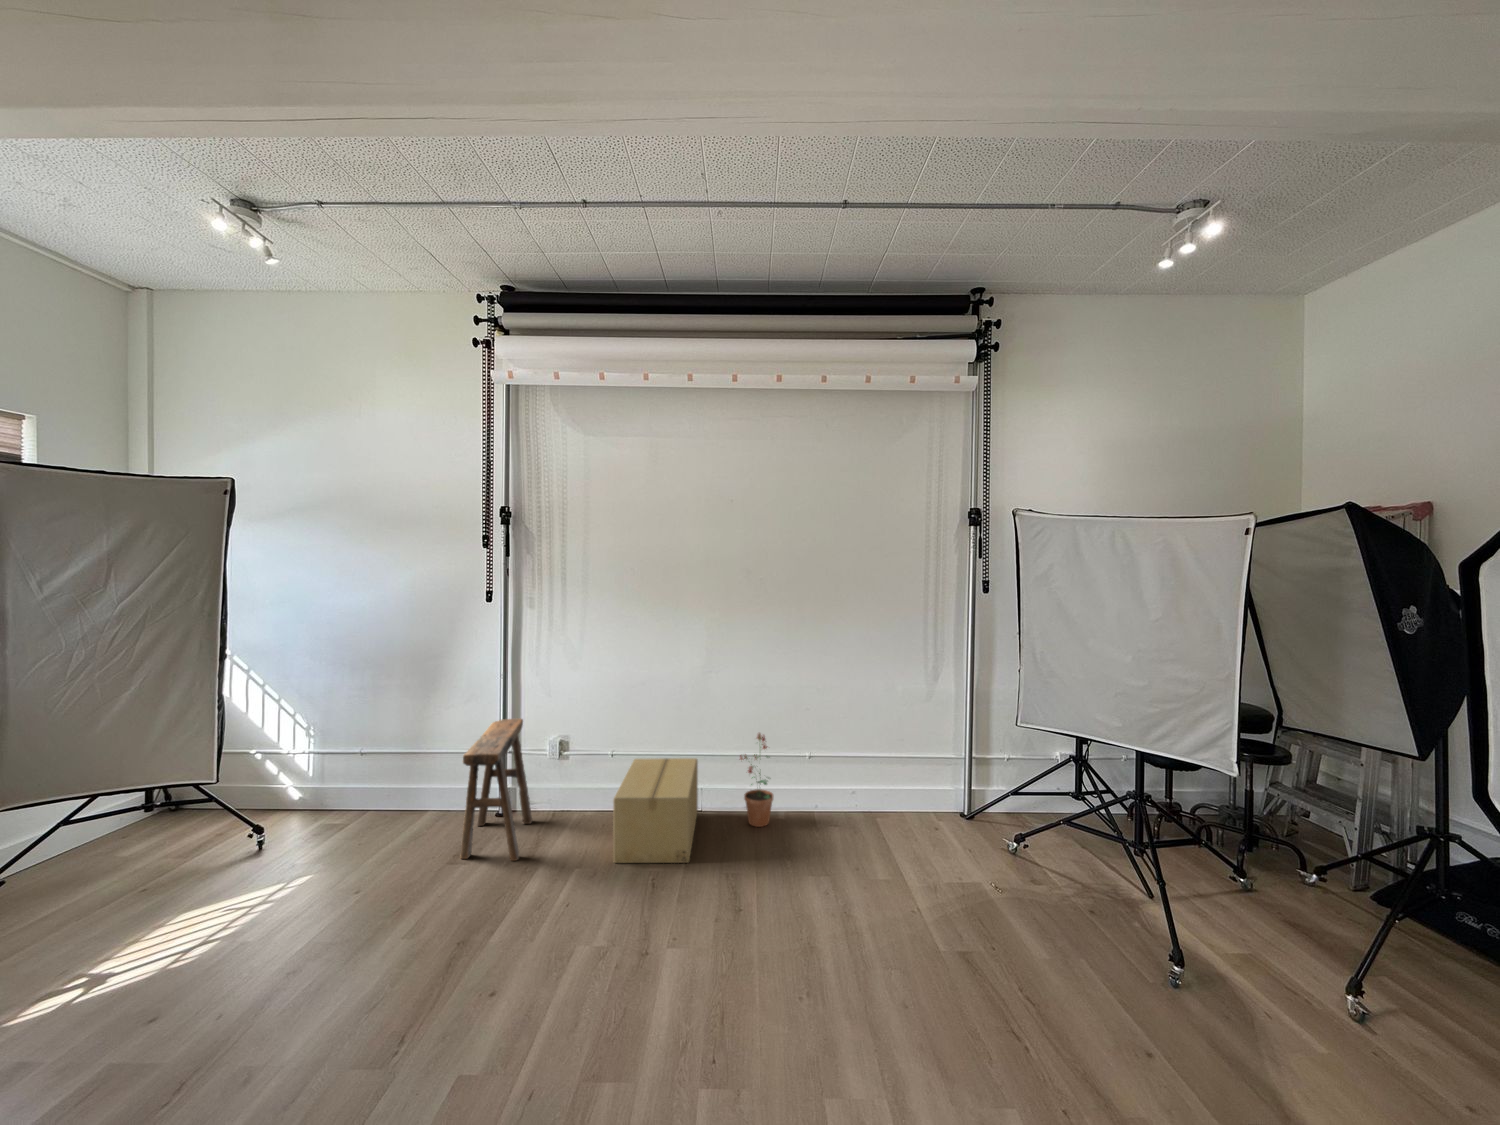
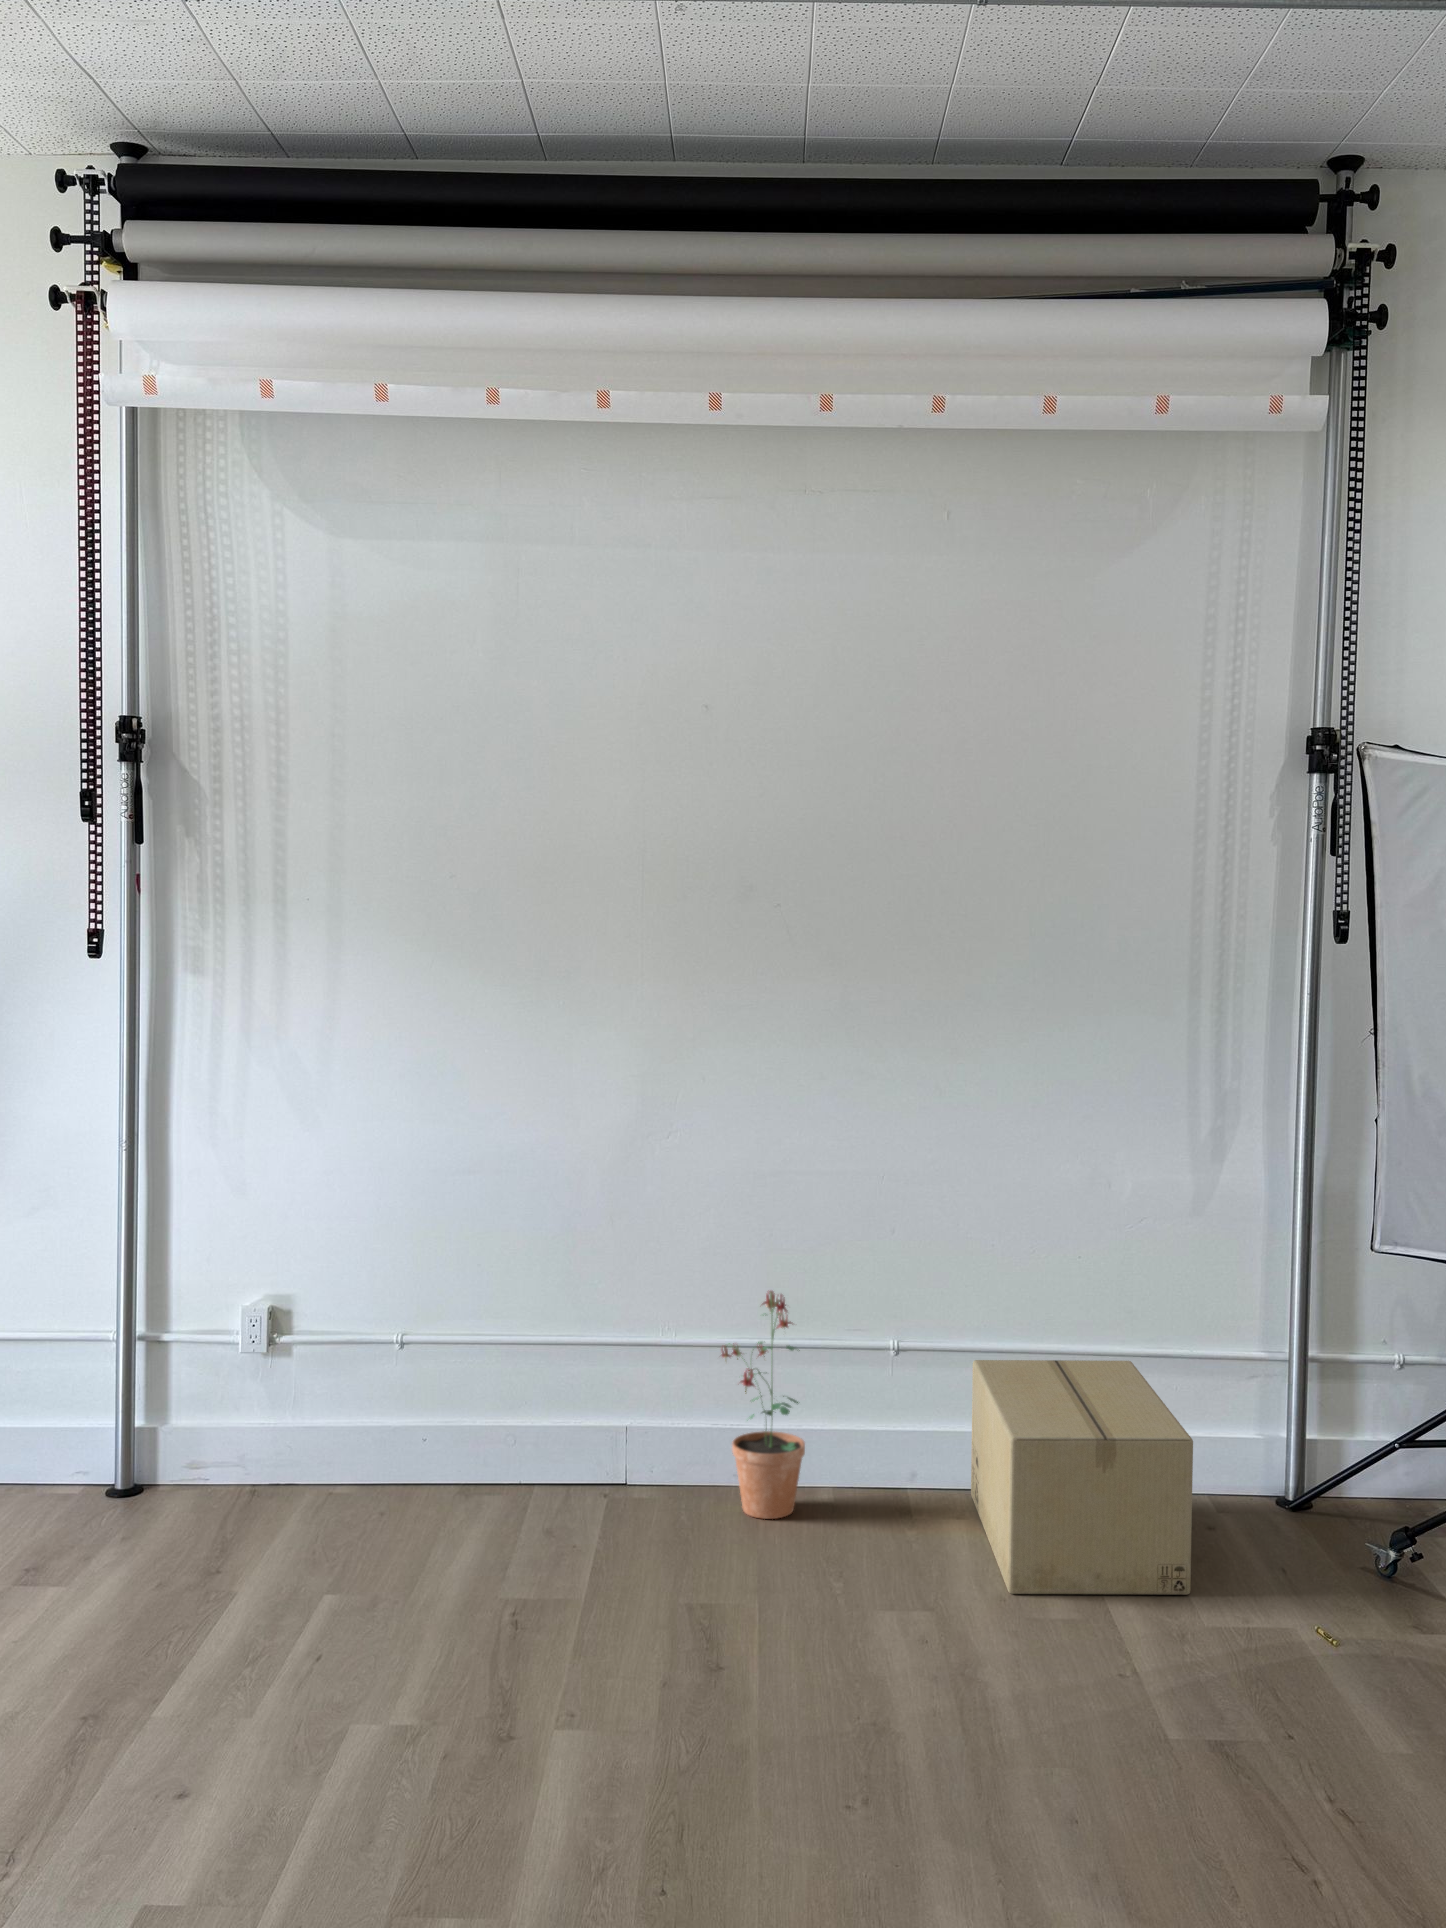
stool: present [460,719,532,861] -> none [46,1251,205,1579]
cardboard box: present [613,758,698,863] -> present [971,1360,1193,1595]

